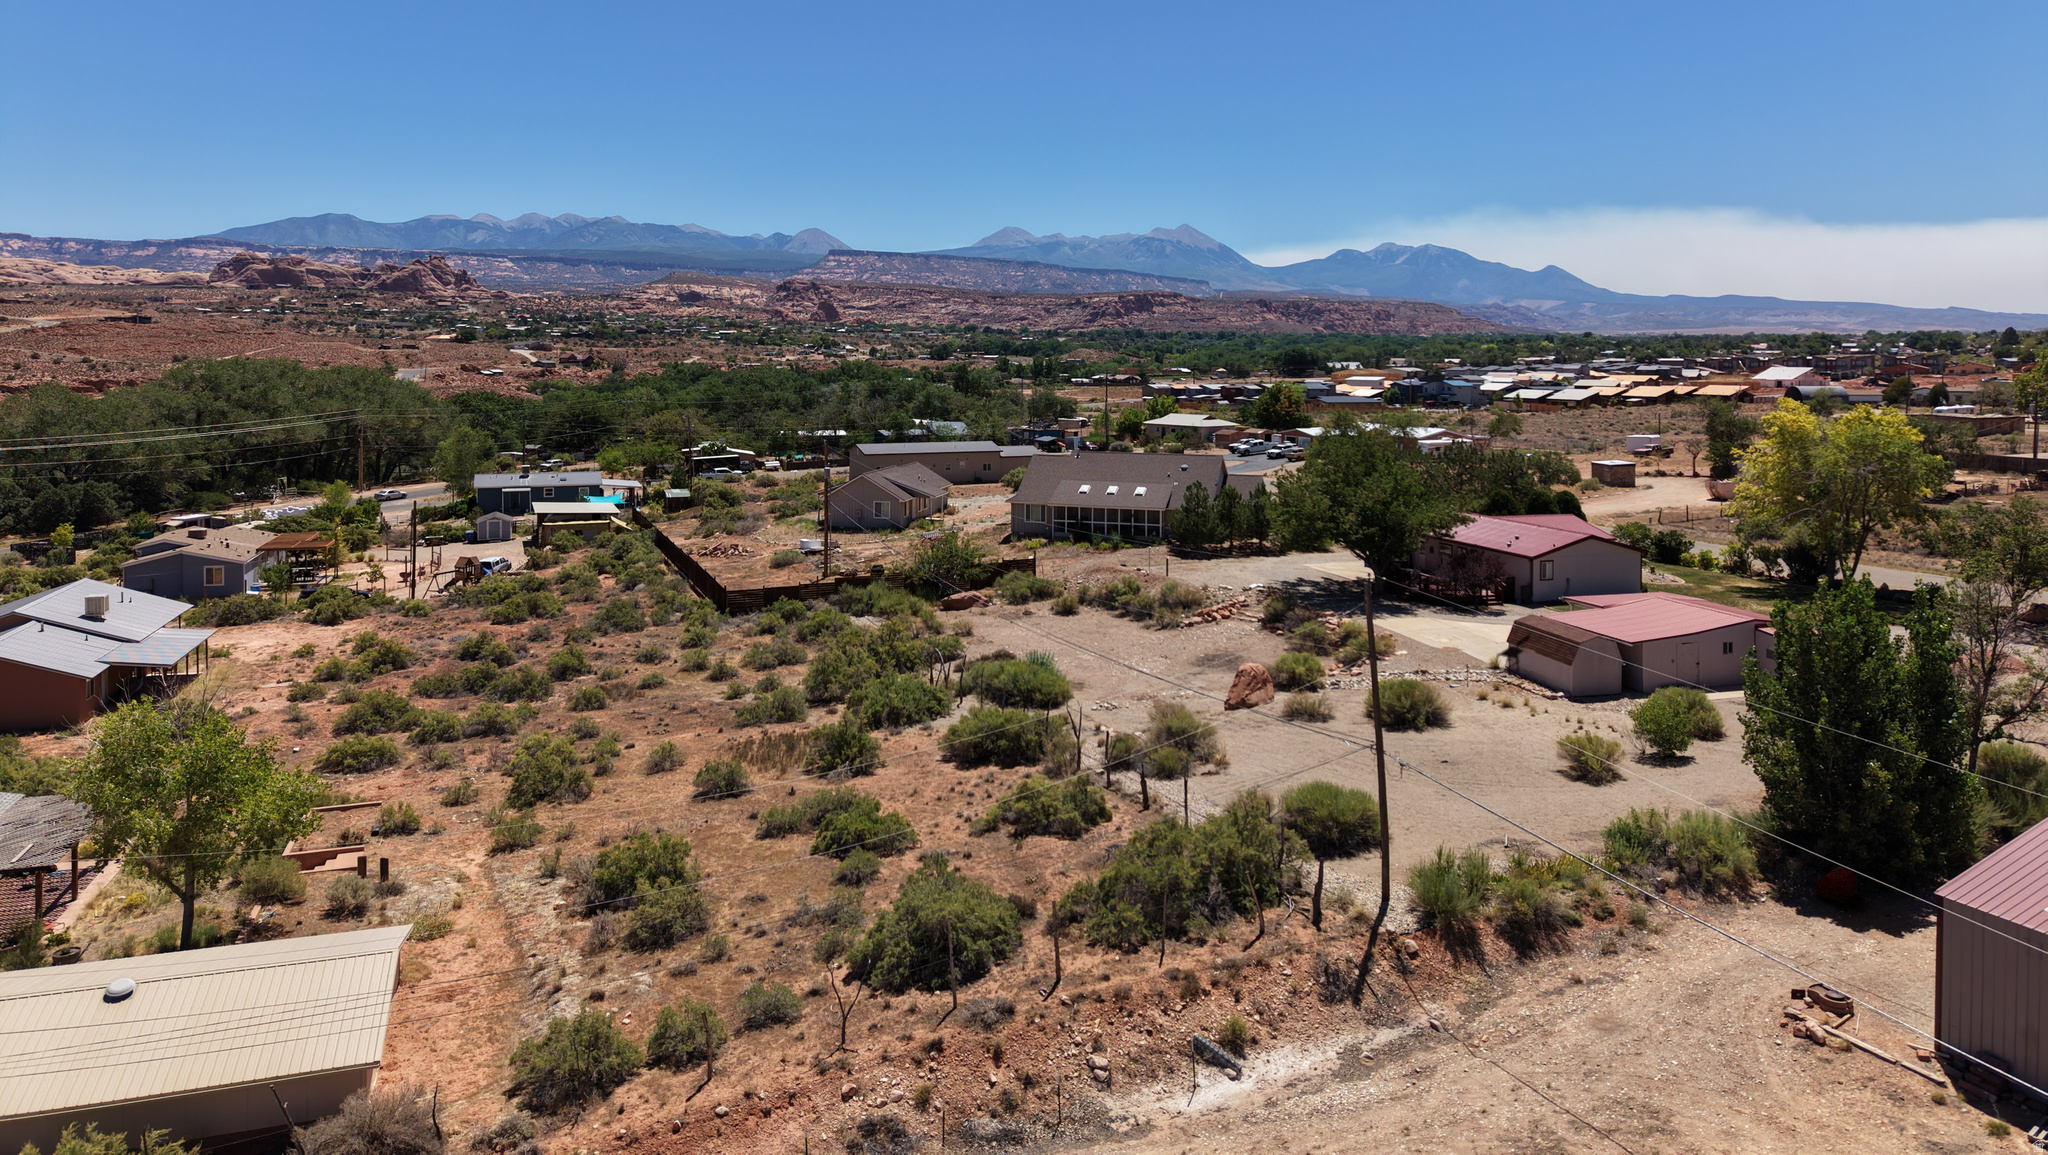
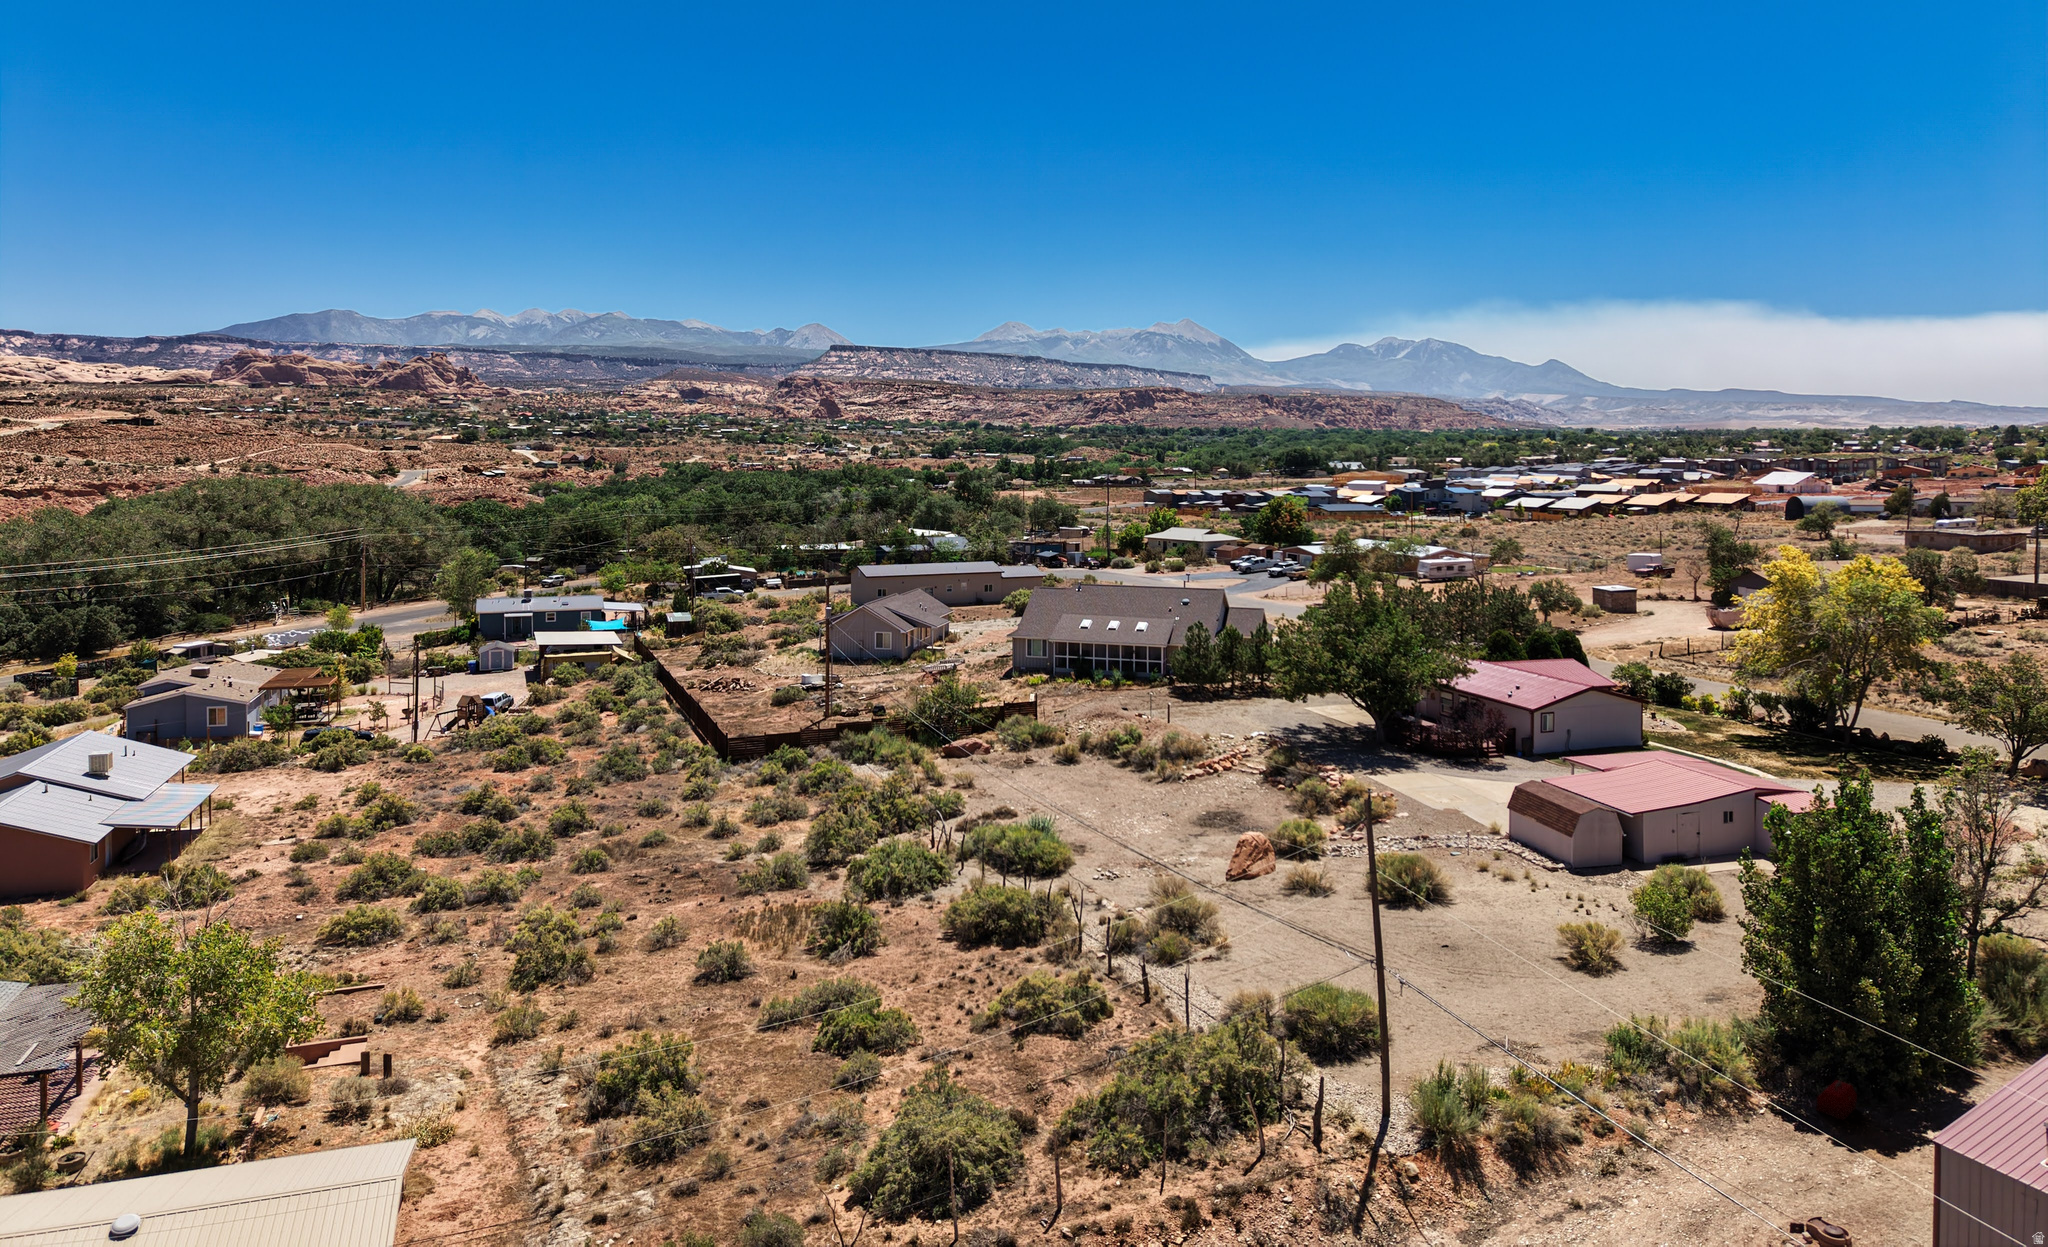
bench: present [1494,634,1530,677] -> none [1492,799,1529,845]

